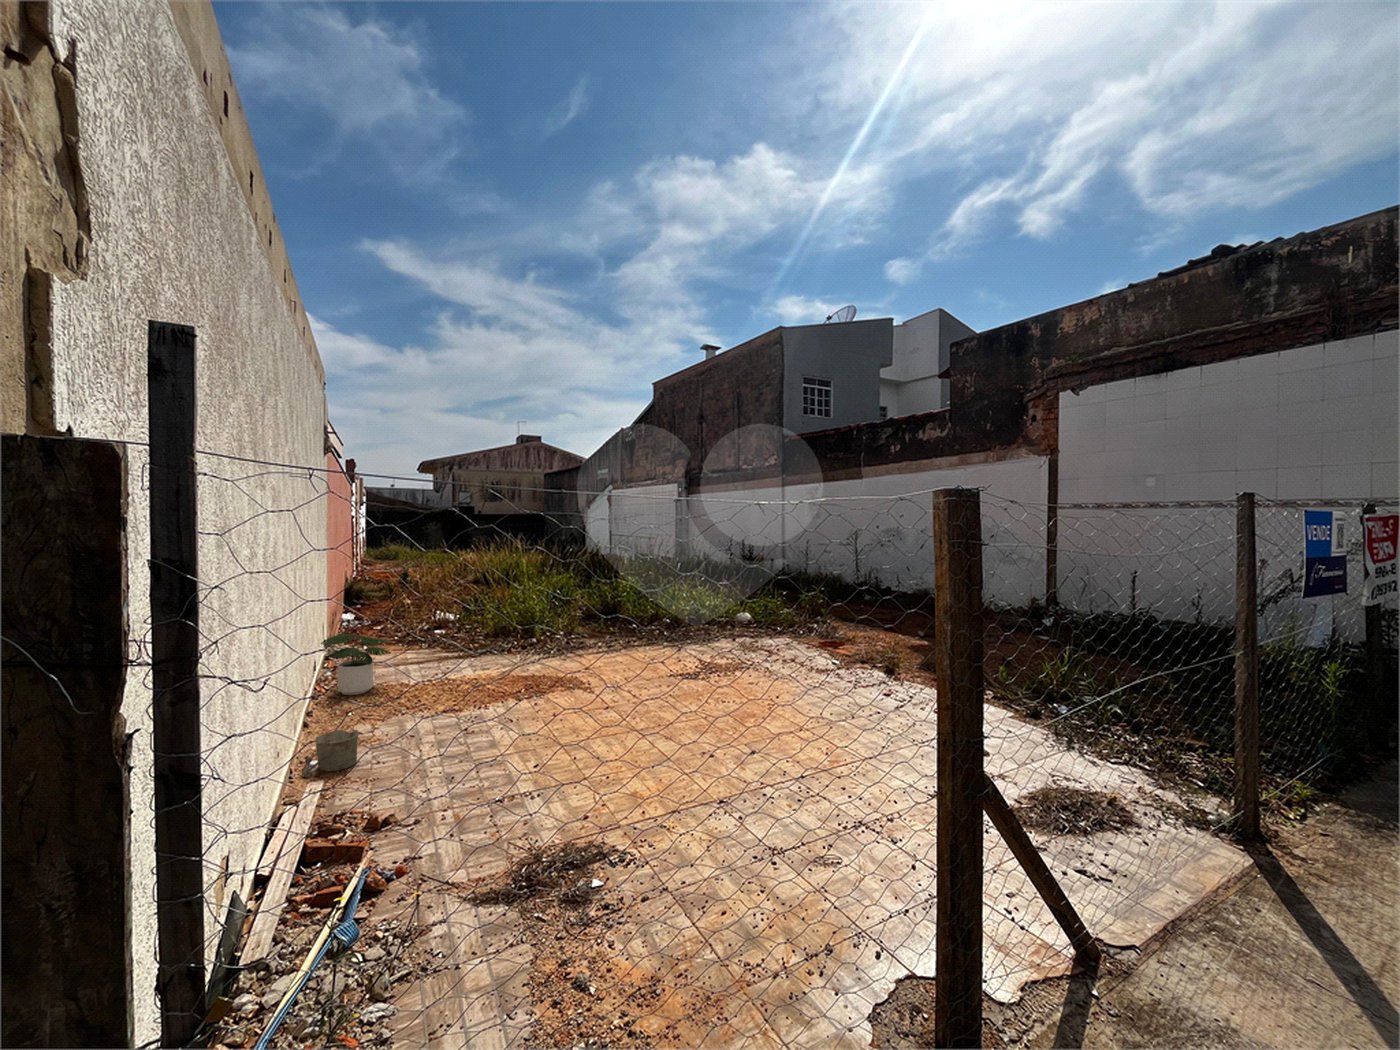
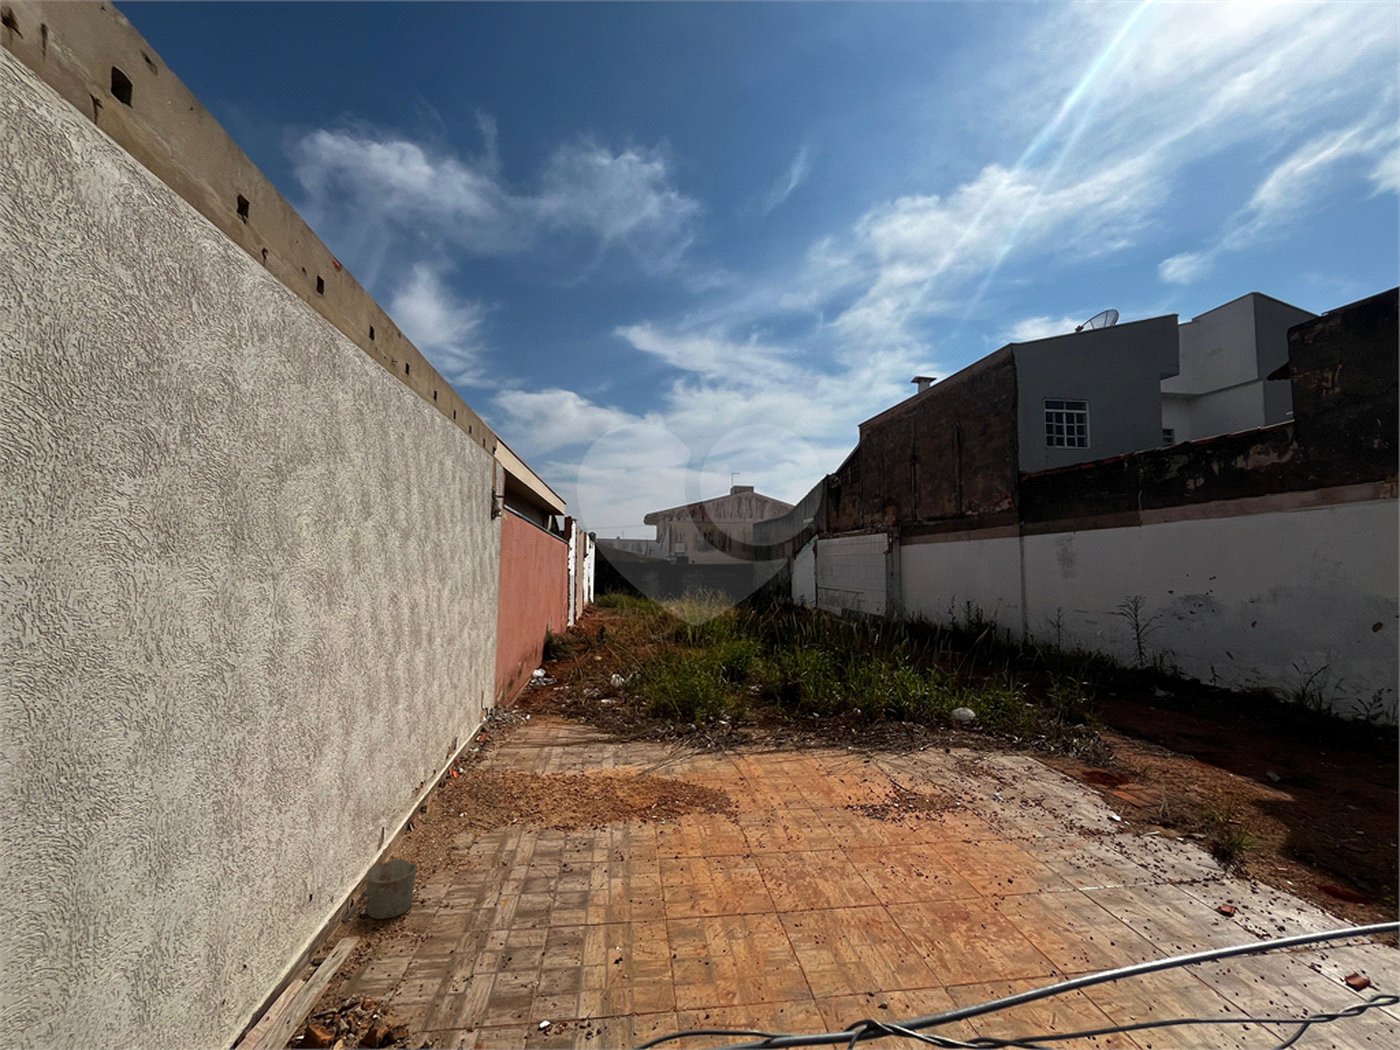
potted plant: present [321,634,391,695] -> none [444,714,519,786]

